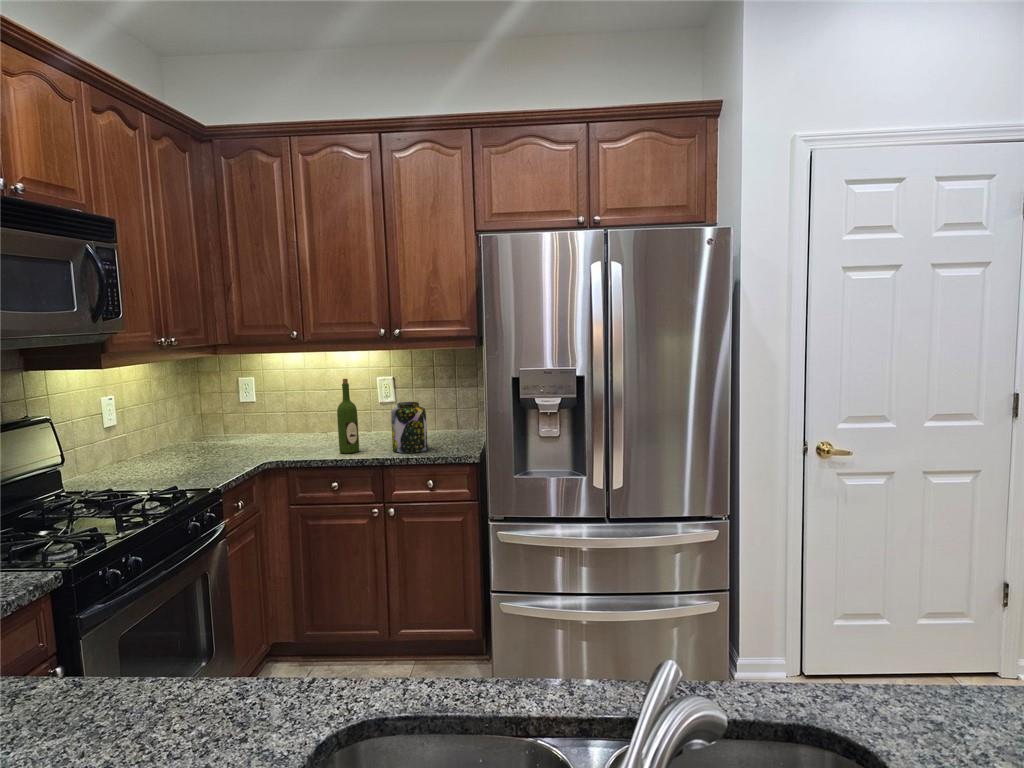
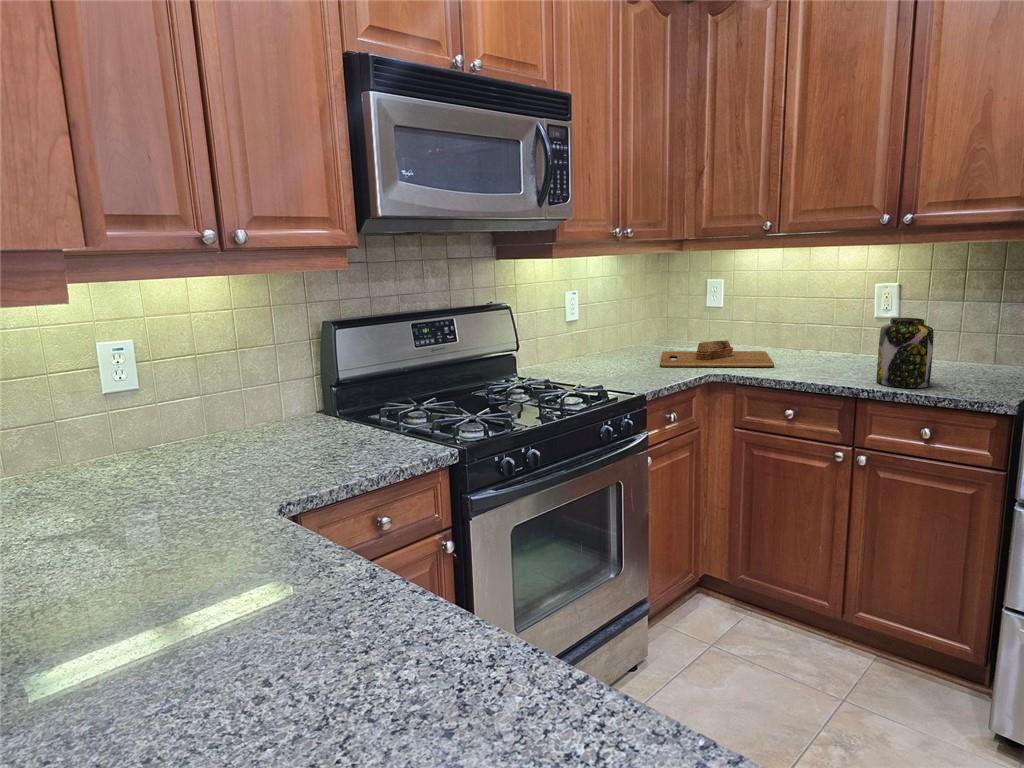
wine bottle: present [337,379,359,453] -> none [803,282,833,377]
cutting board: none [208,431,314,462] -> present [660,340,774,367]

